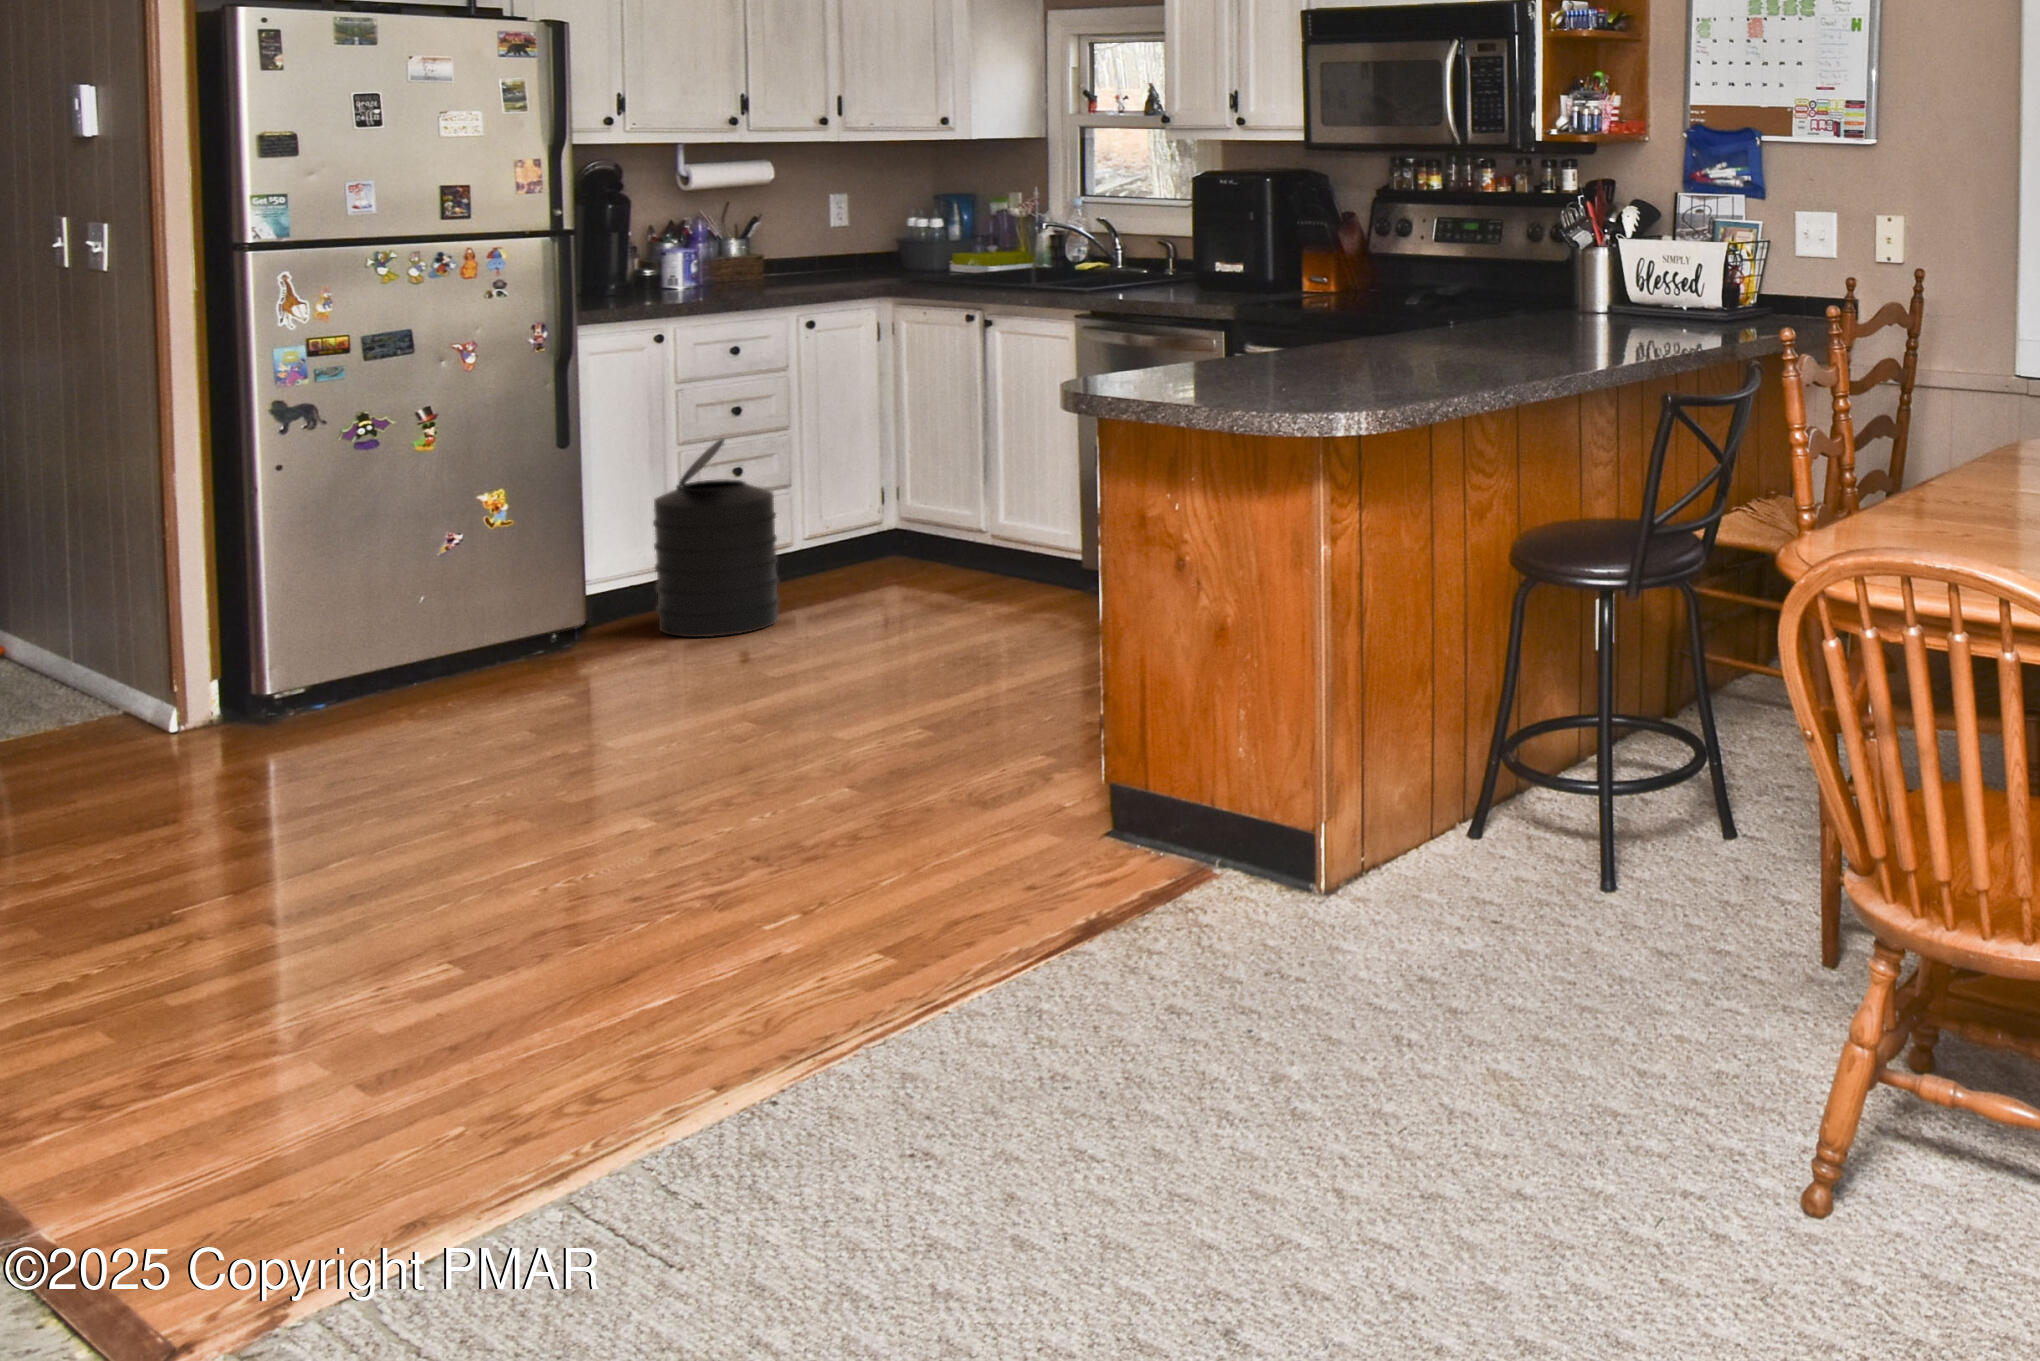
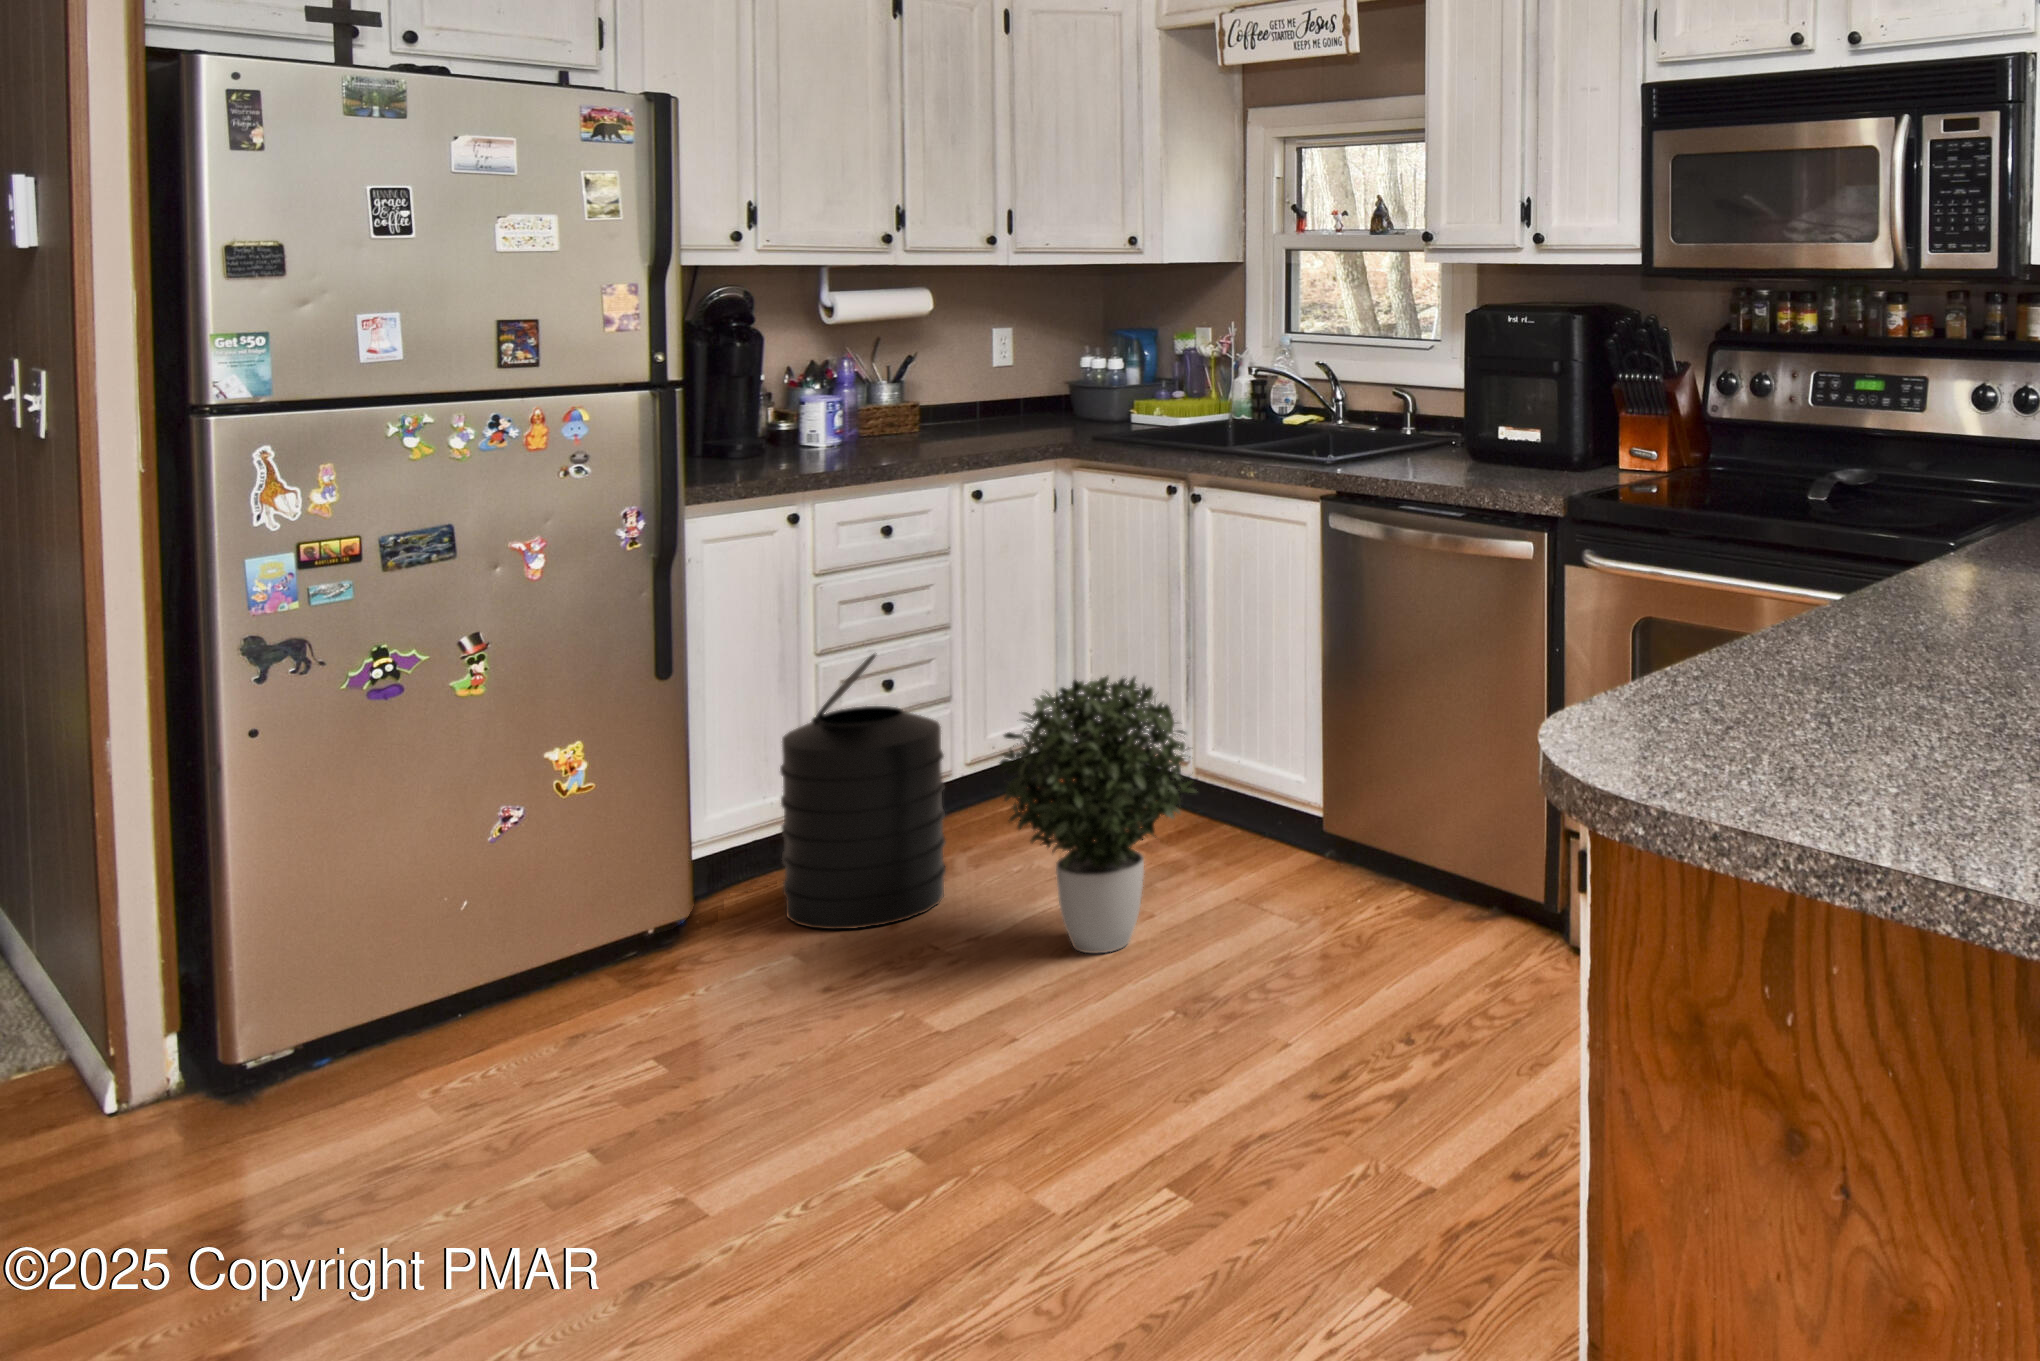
potted plant: none [809,452,957,651] -> present [1000,676,1196,953]

